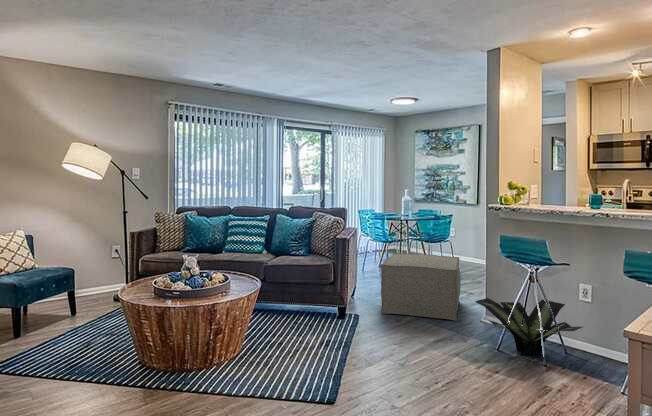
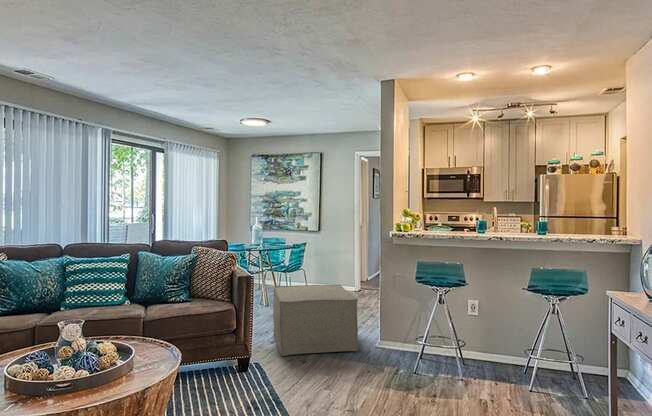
potted plant: present [475,298,582,356] -> none [390,319,490,376]

